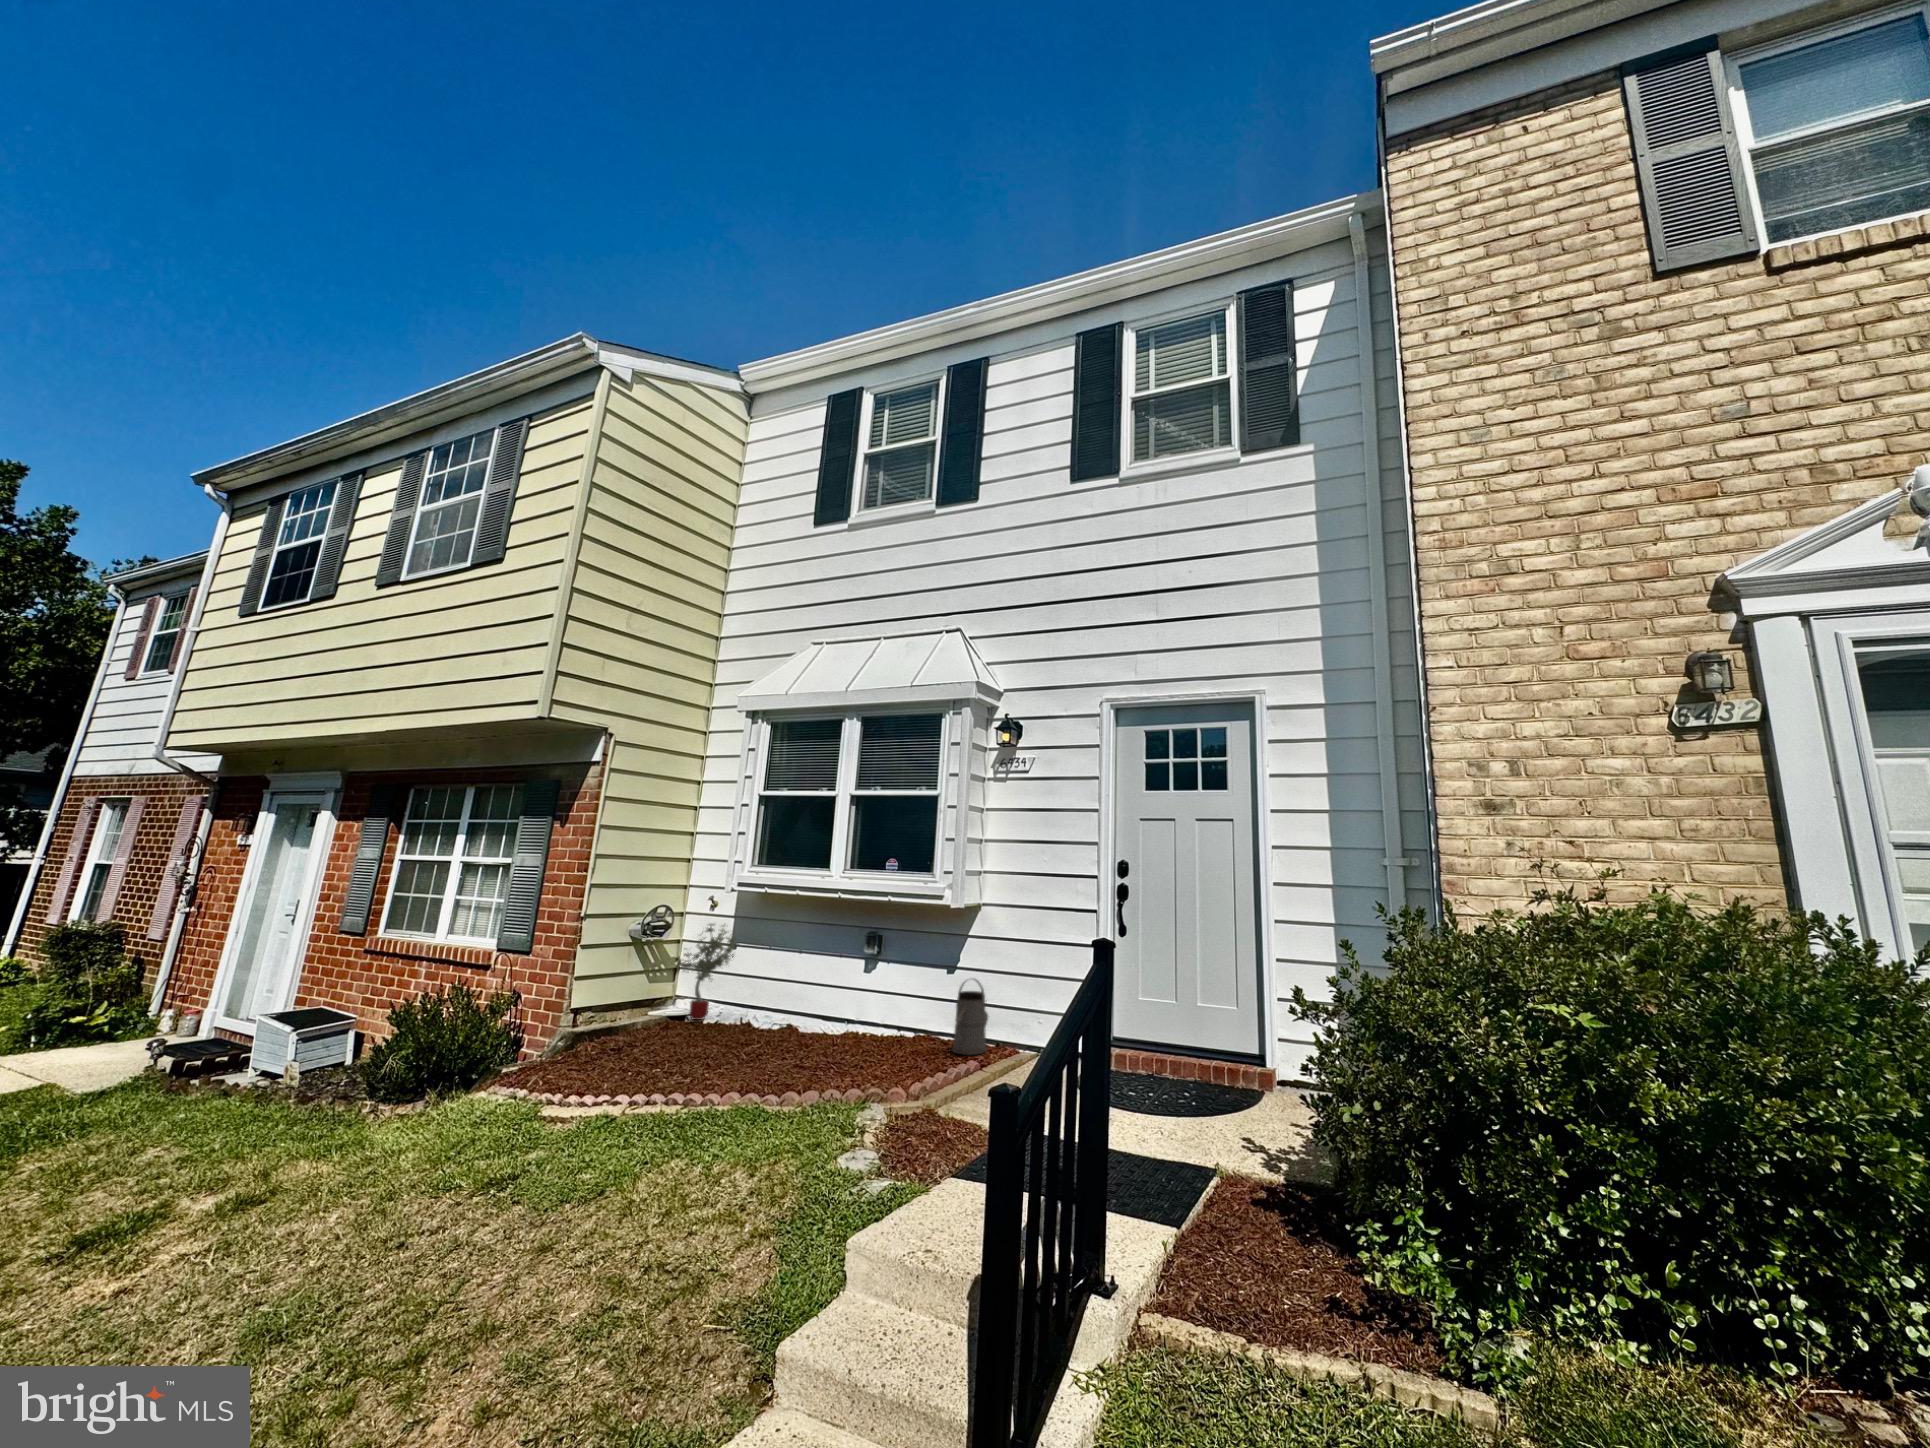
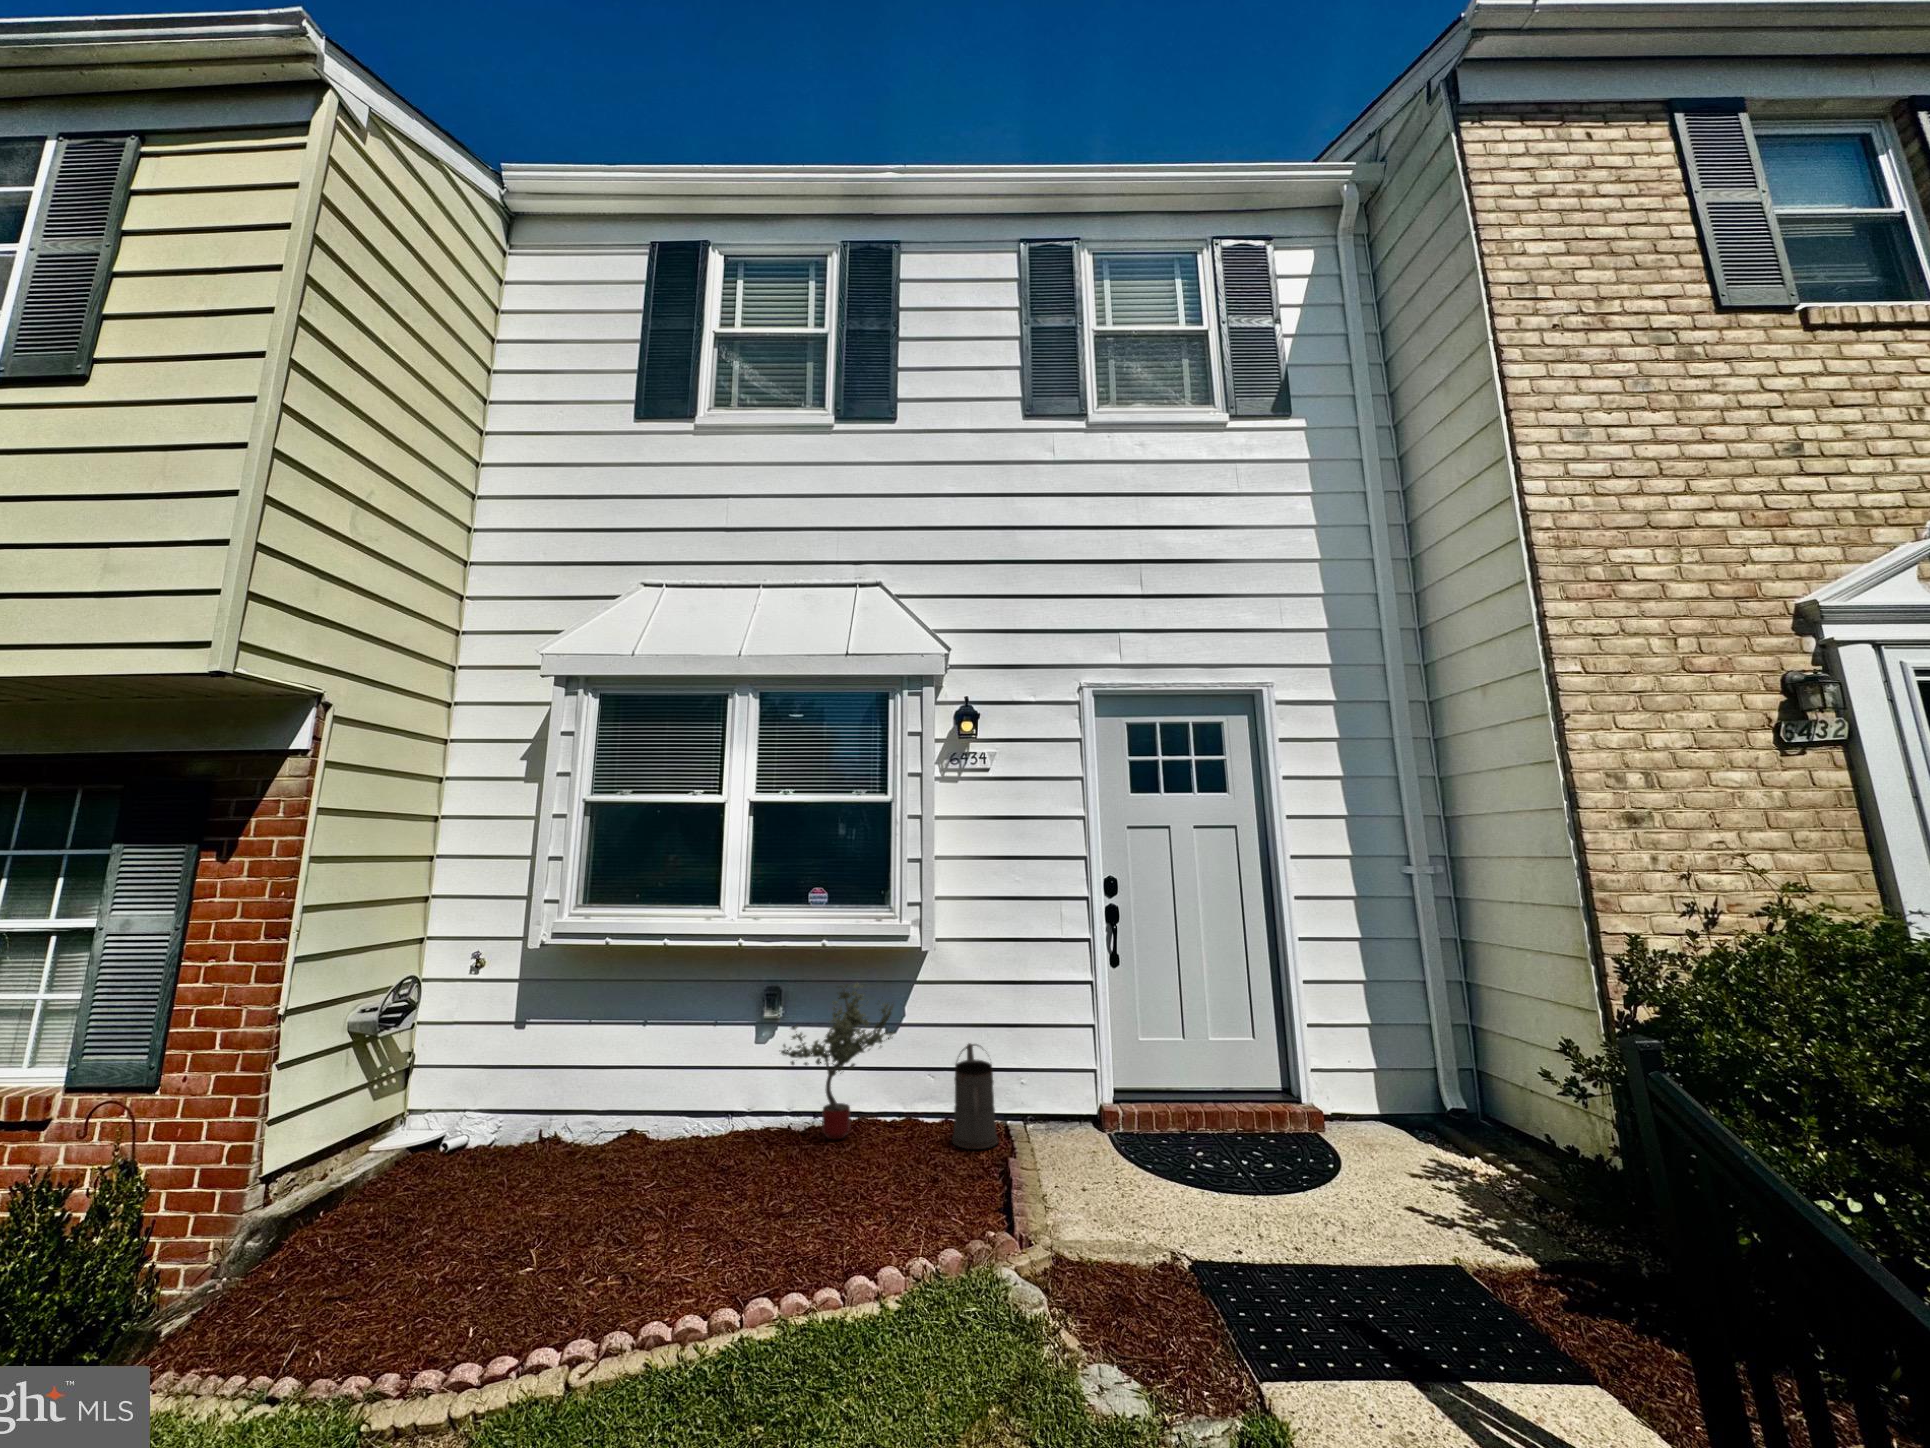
potted tree: present [678,924,736,1020] -> present [781,983,894,1140]

